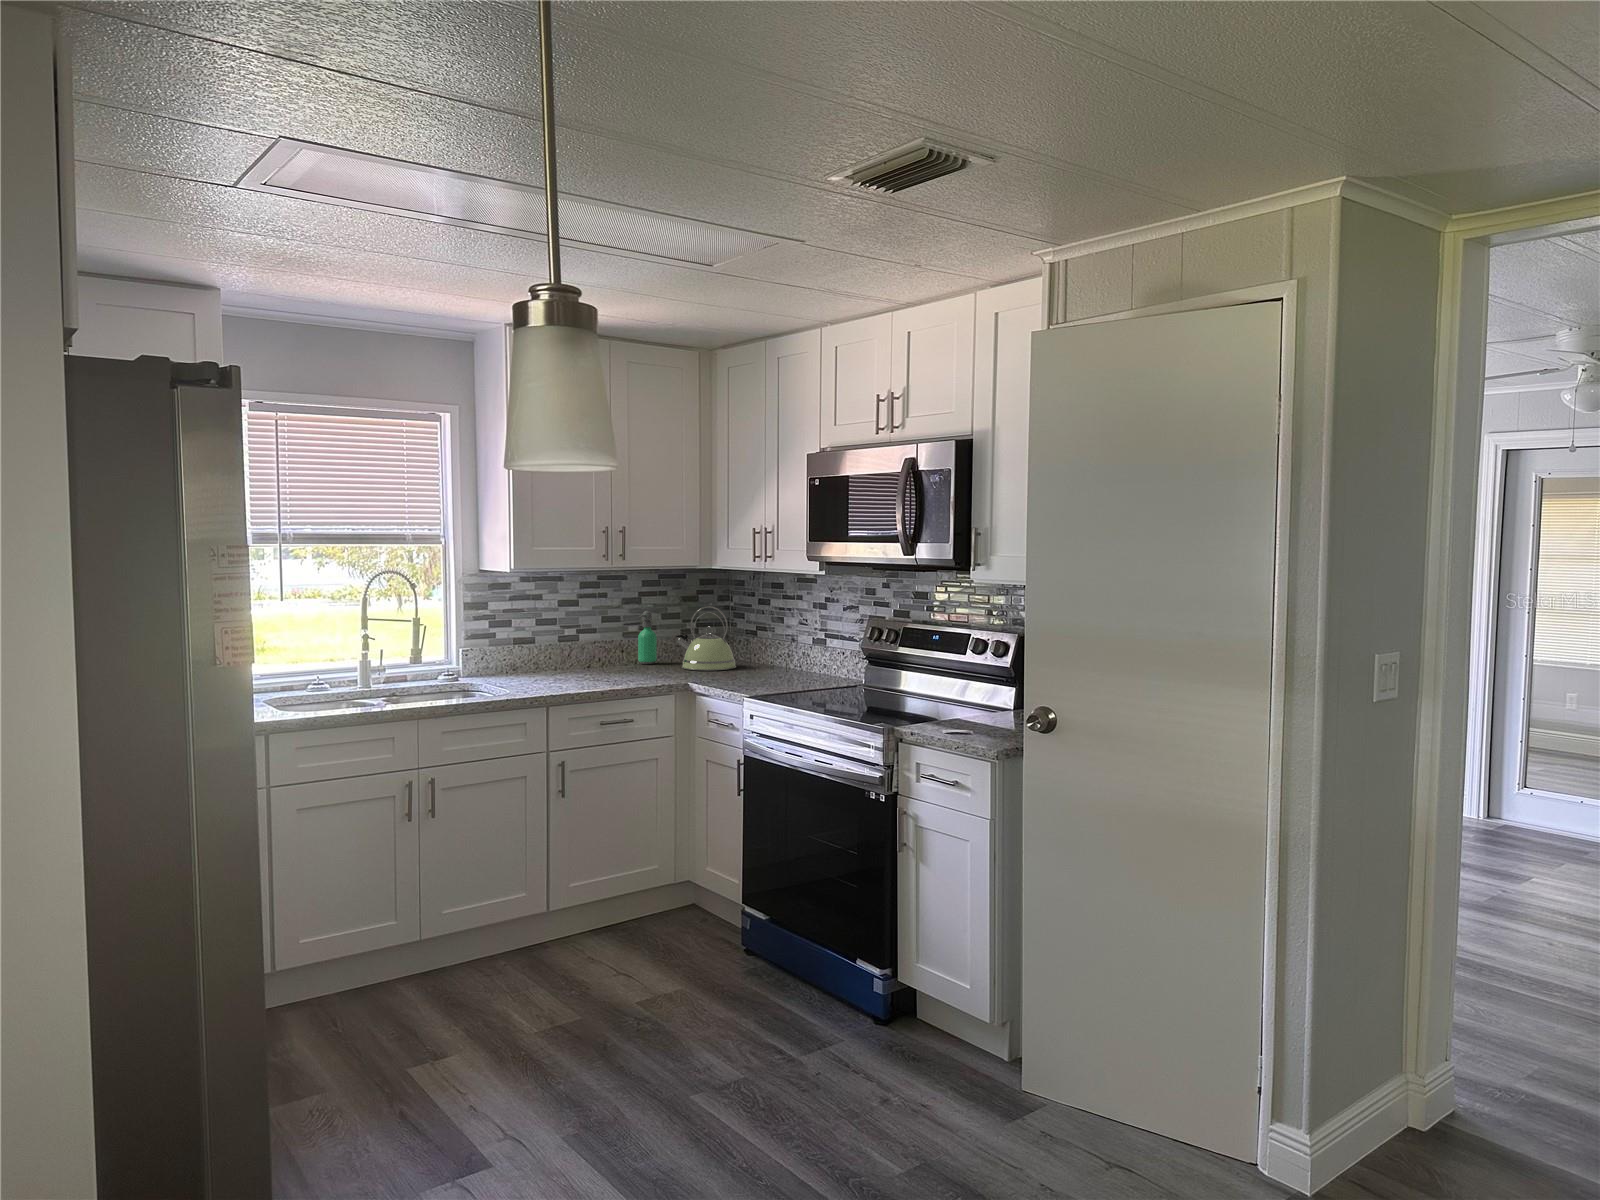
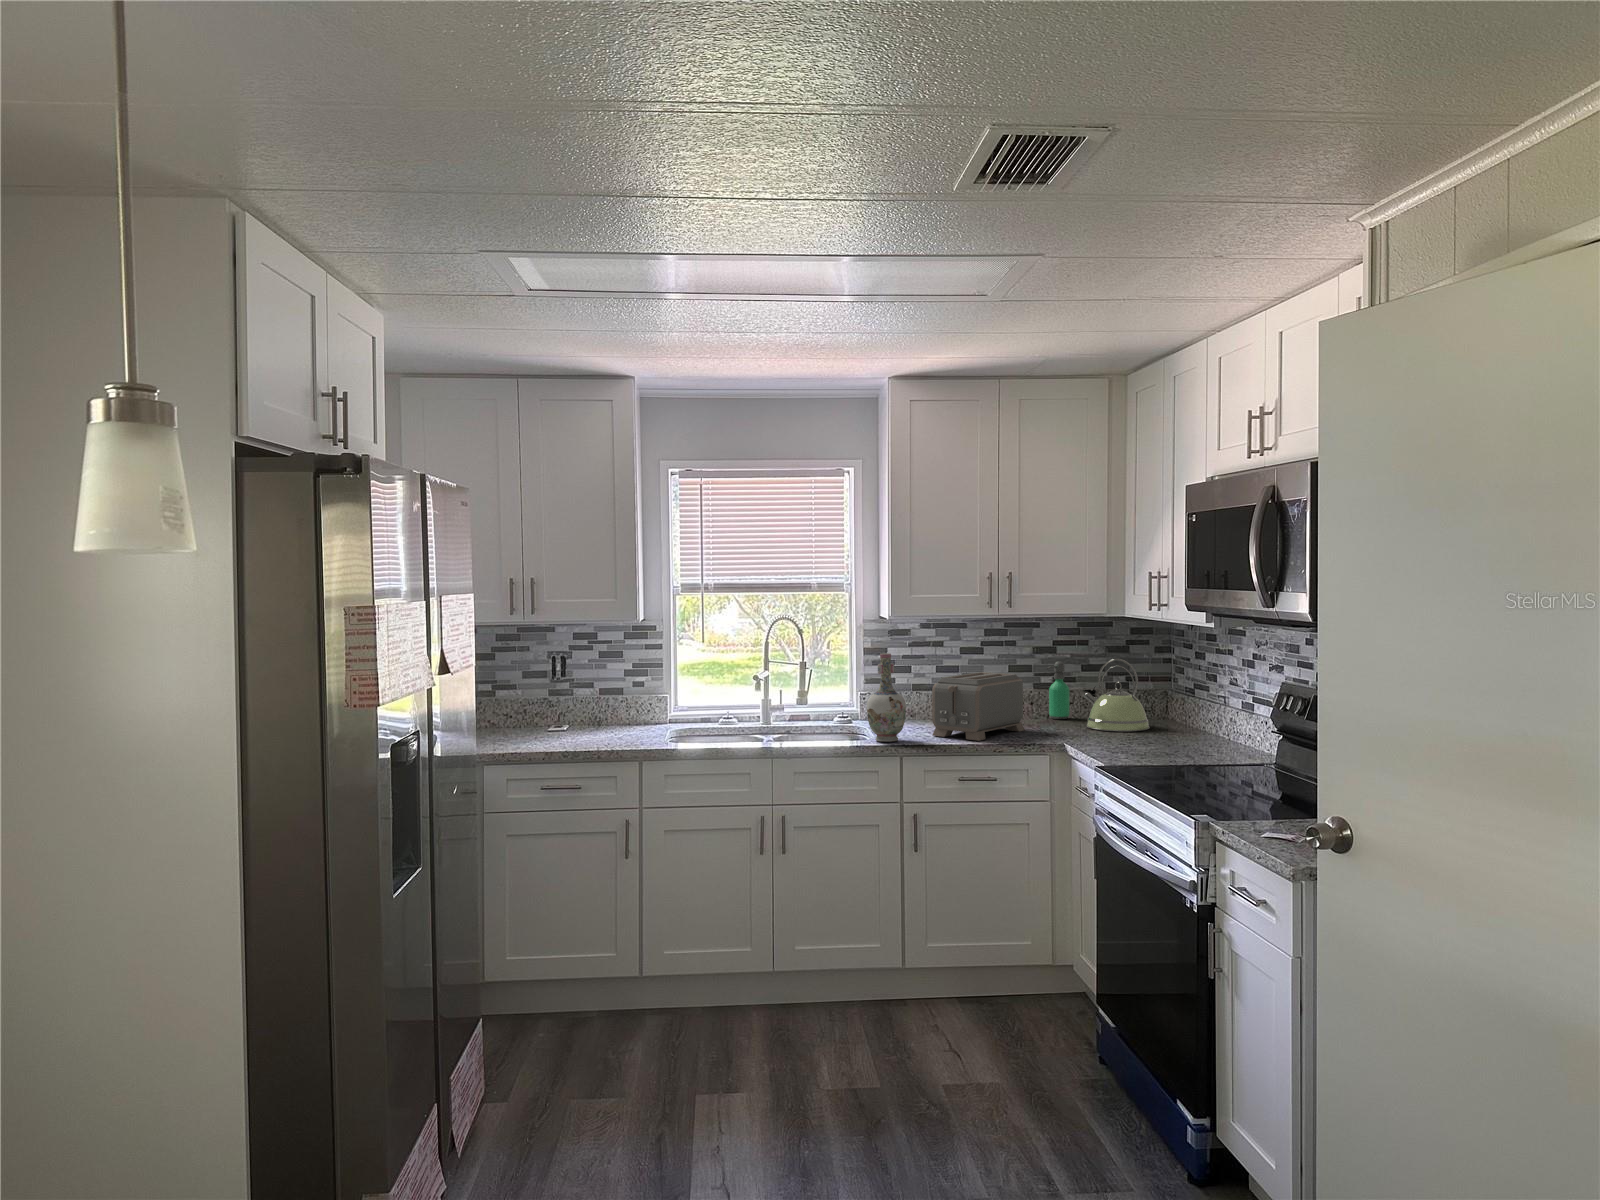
vase: none [504,605,543,692] -> present [867,653,906,742]
toaster: none [560,622,635,685] -> present [932,672,1025,741]

